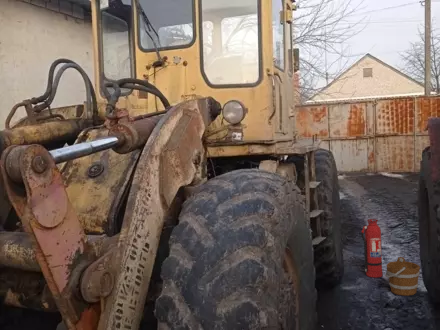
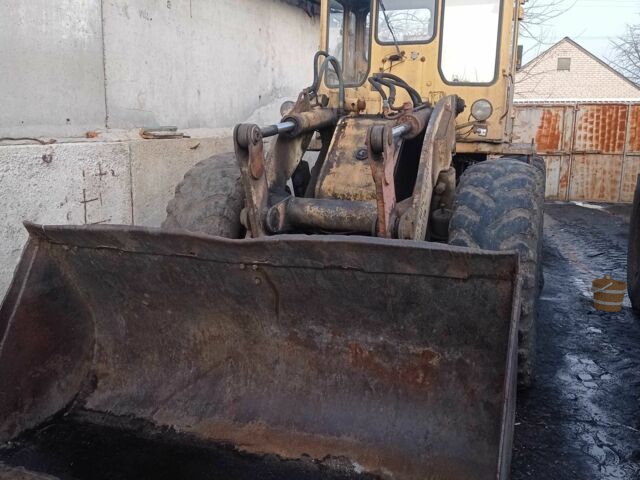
fire extinguisher: present [361,219,383,277] -> none [566,236,588,297]

